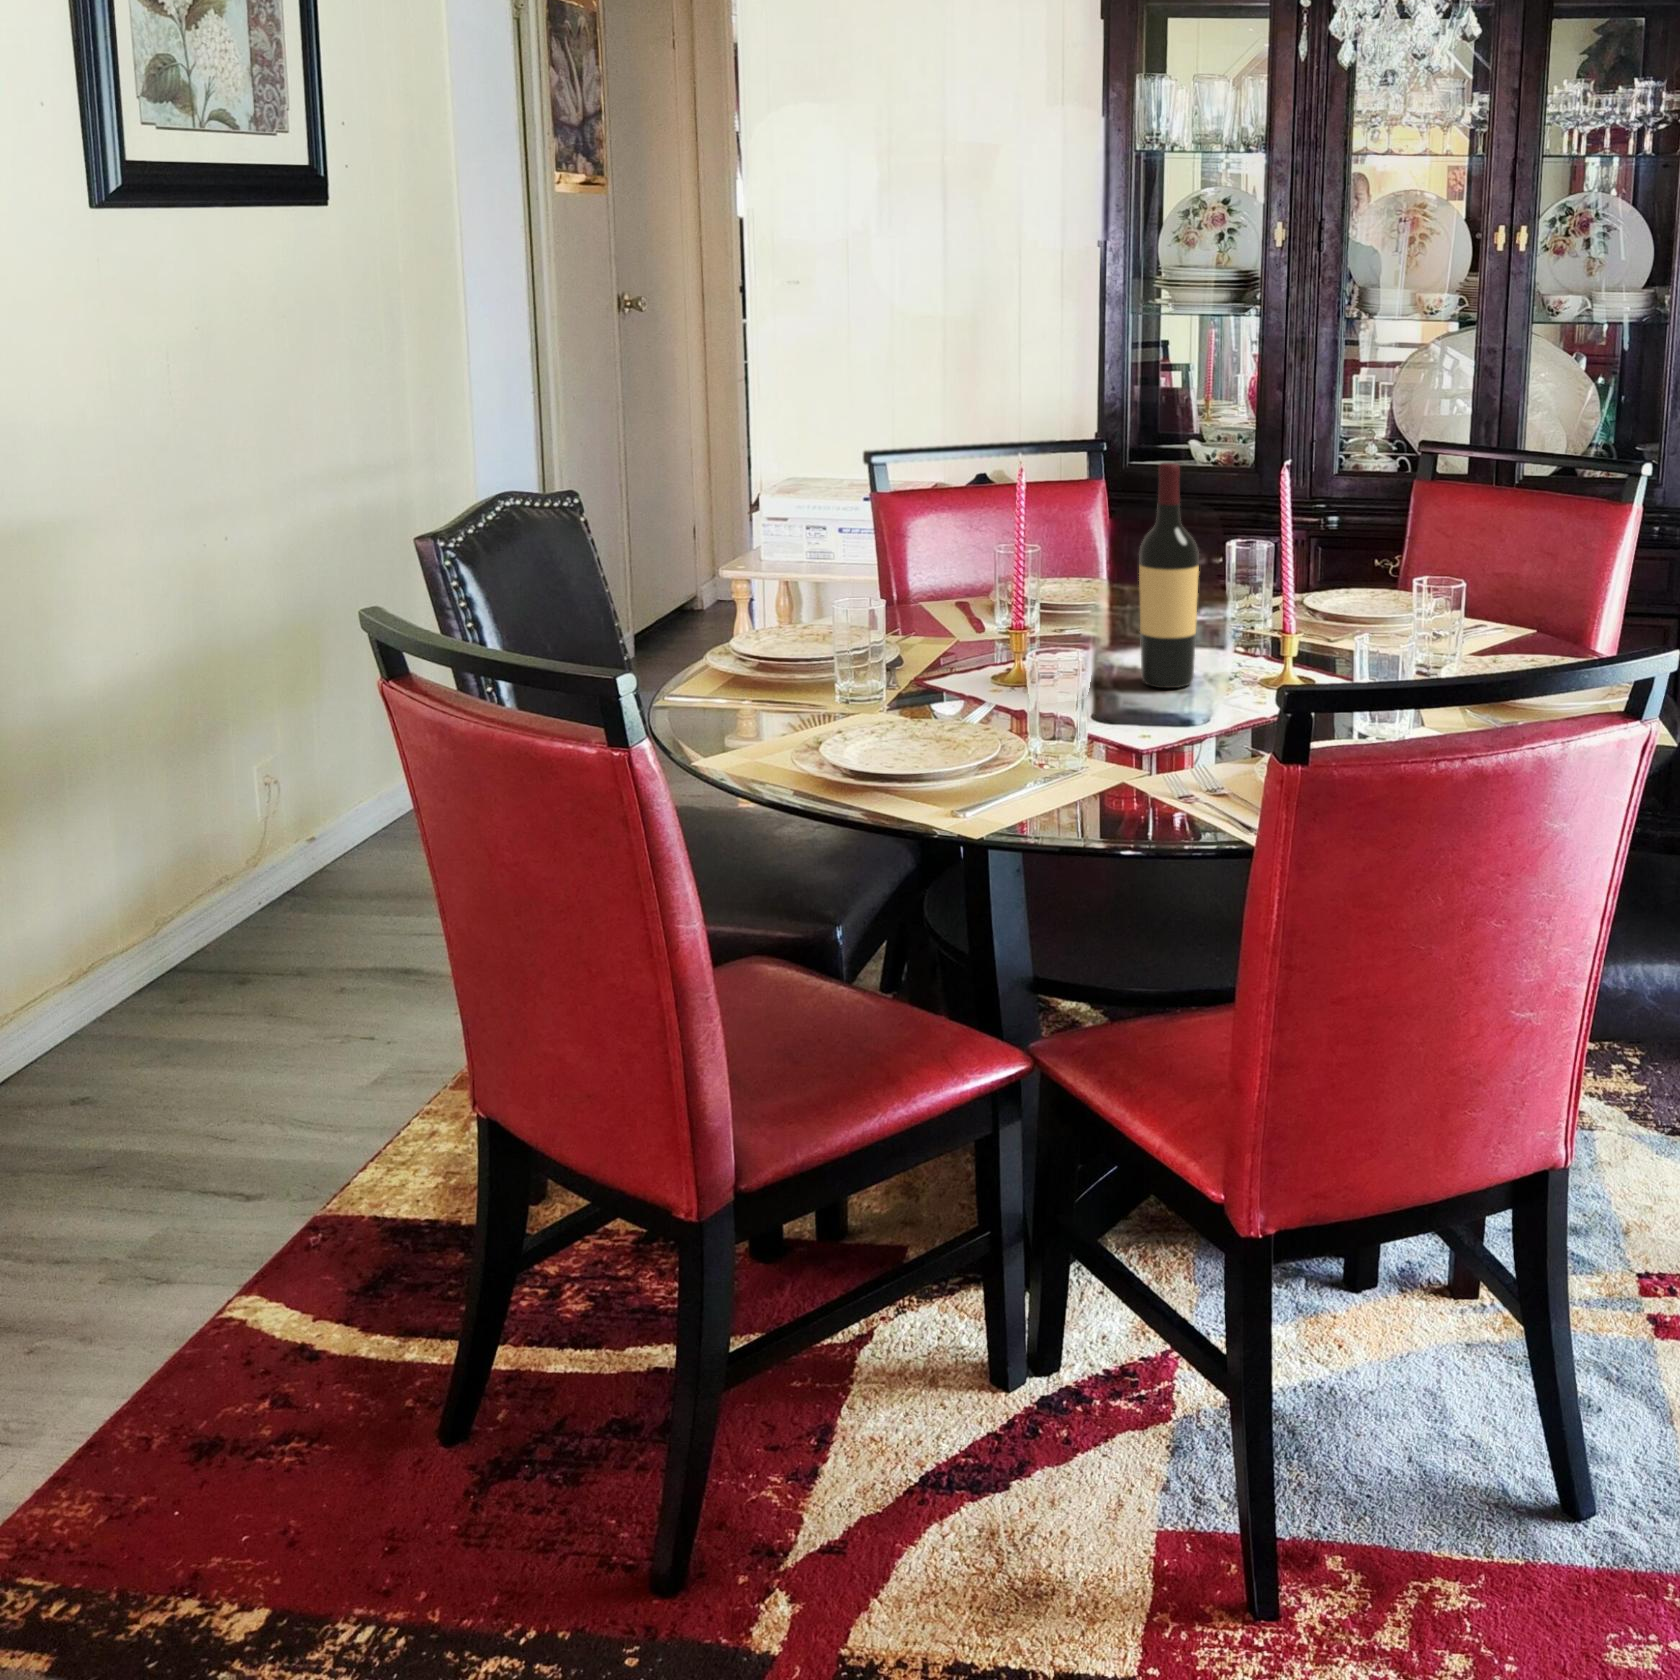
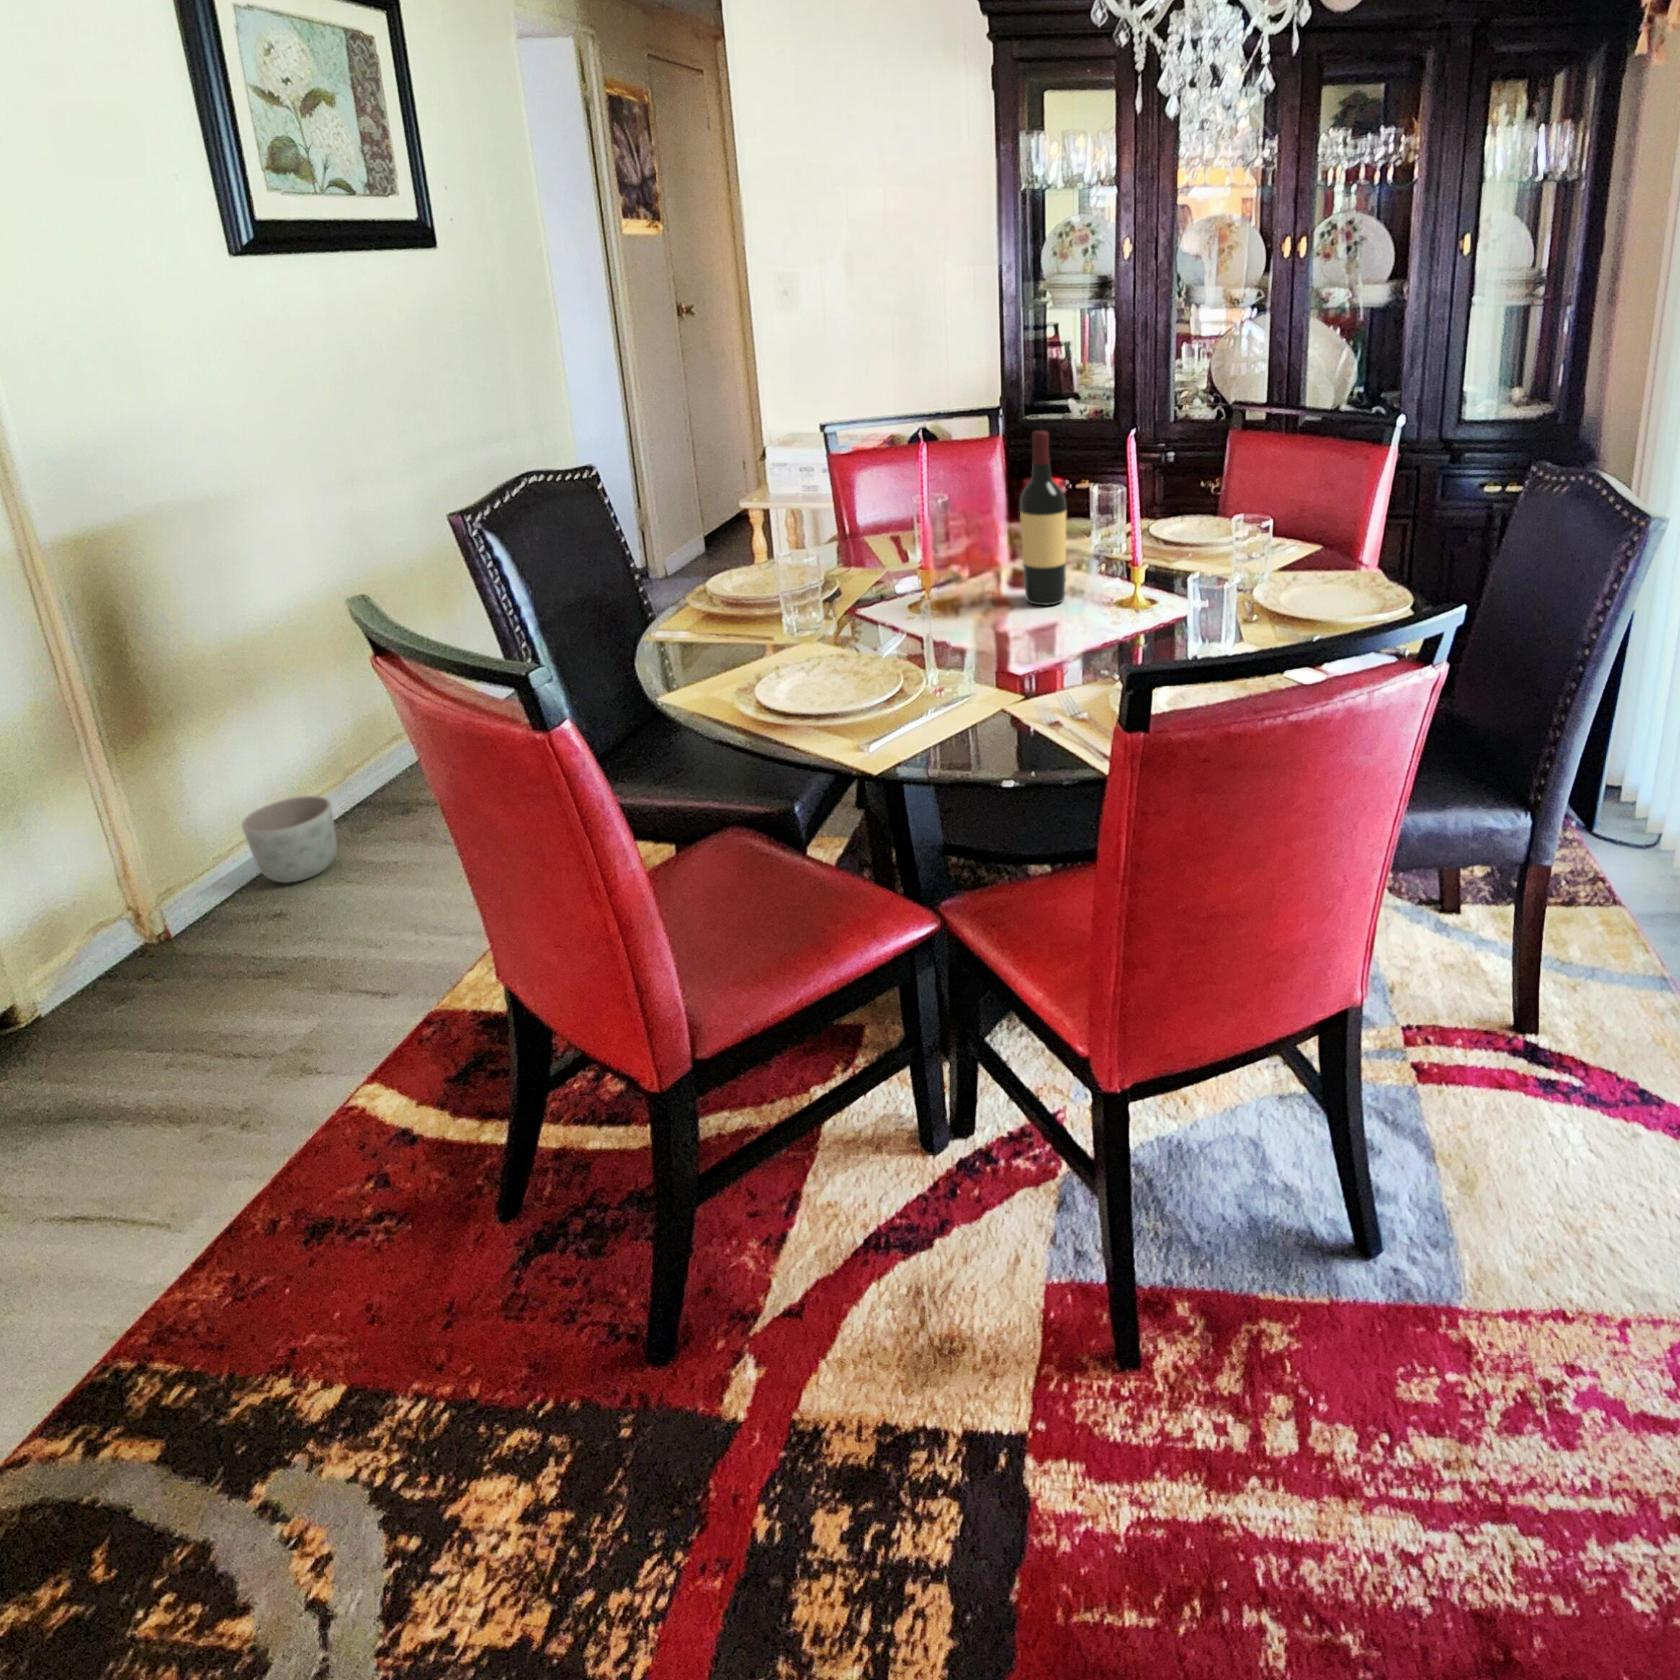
planter: none [59,943,173,1058] -> present [242,796,337,883]

